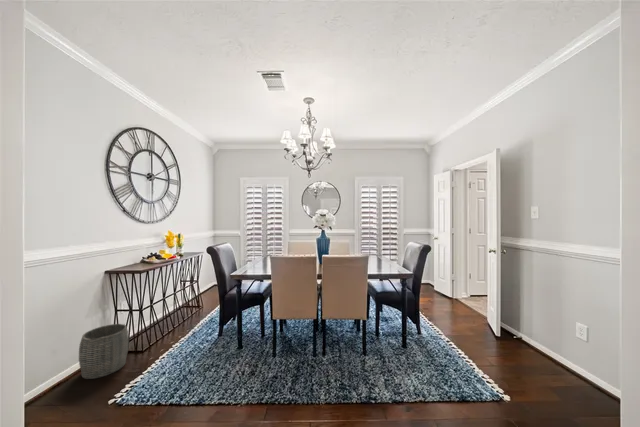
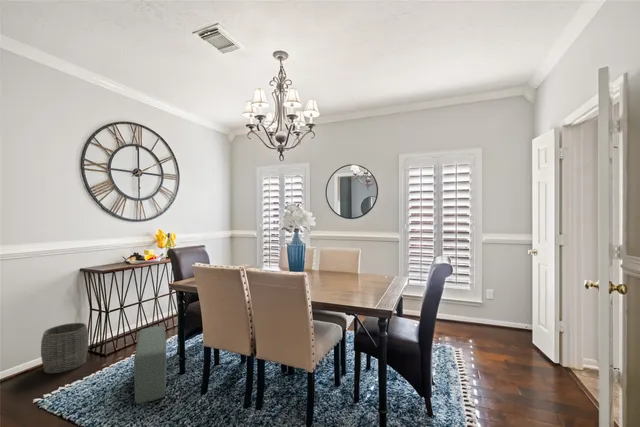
pouf: none [192,315,245,380] -> present [134,326,167,404]

